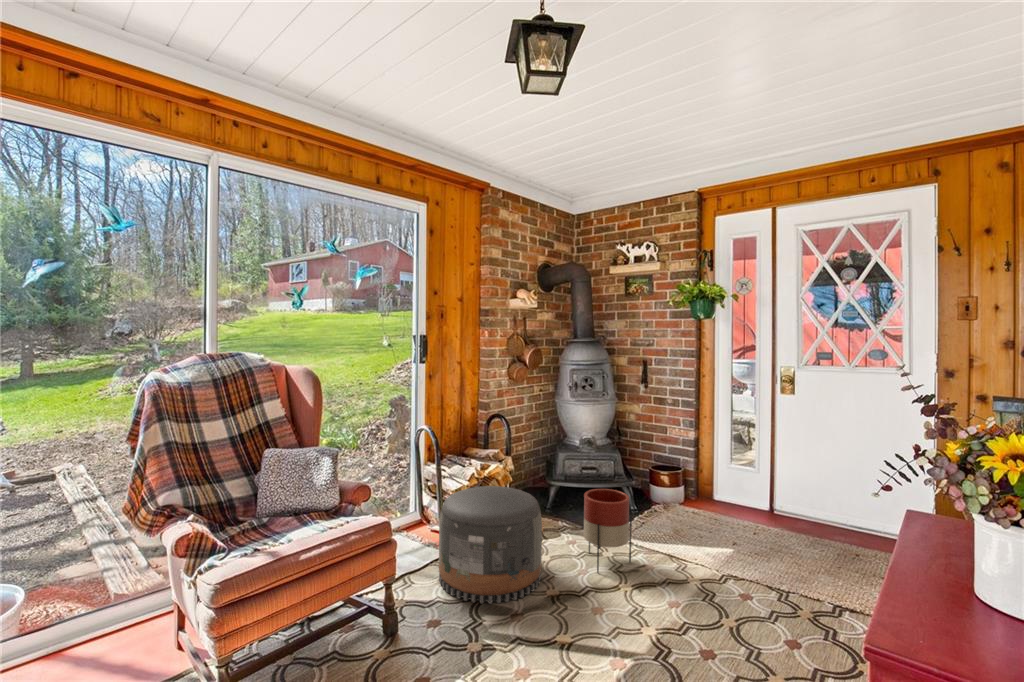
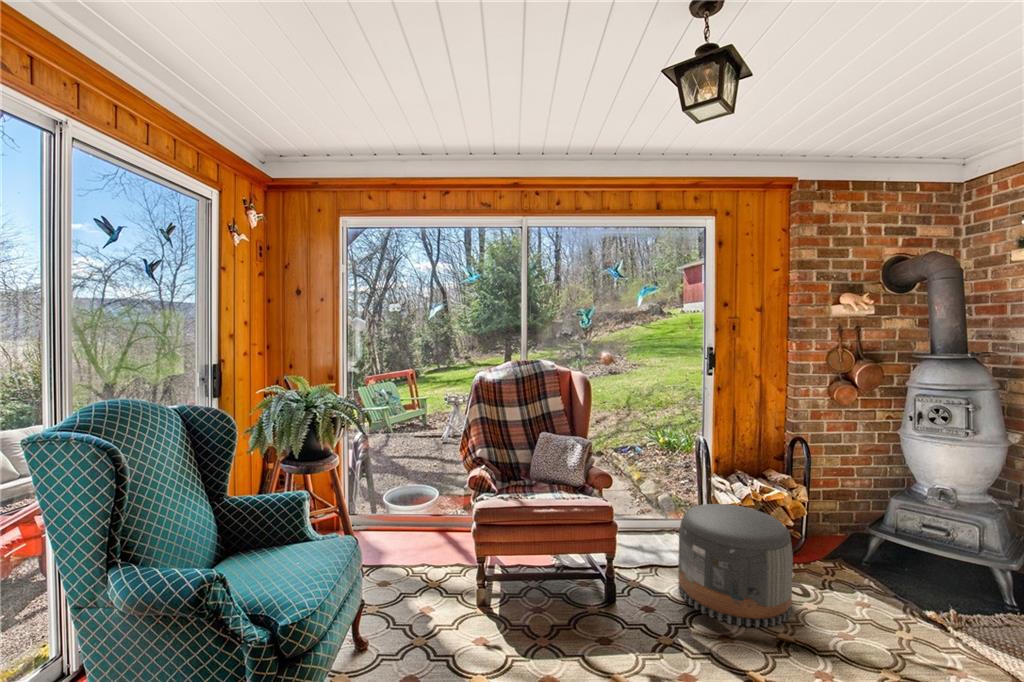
planter: present [584,489,632,573] -> none [859,546,935,657]

